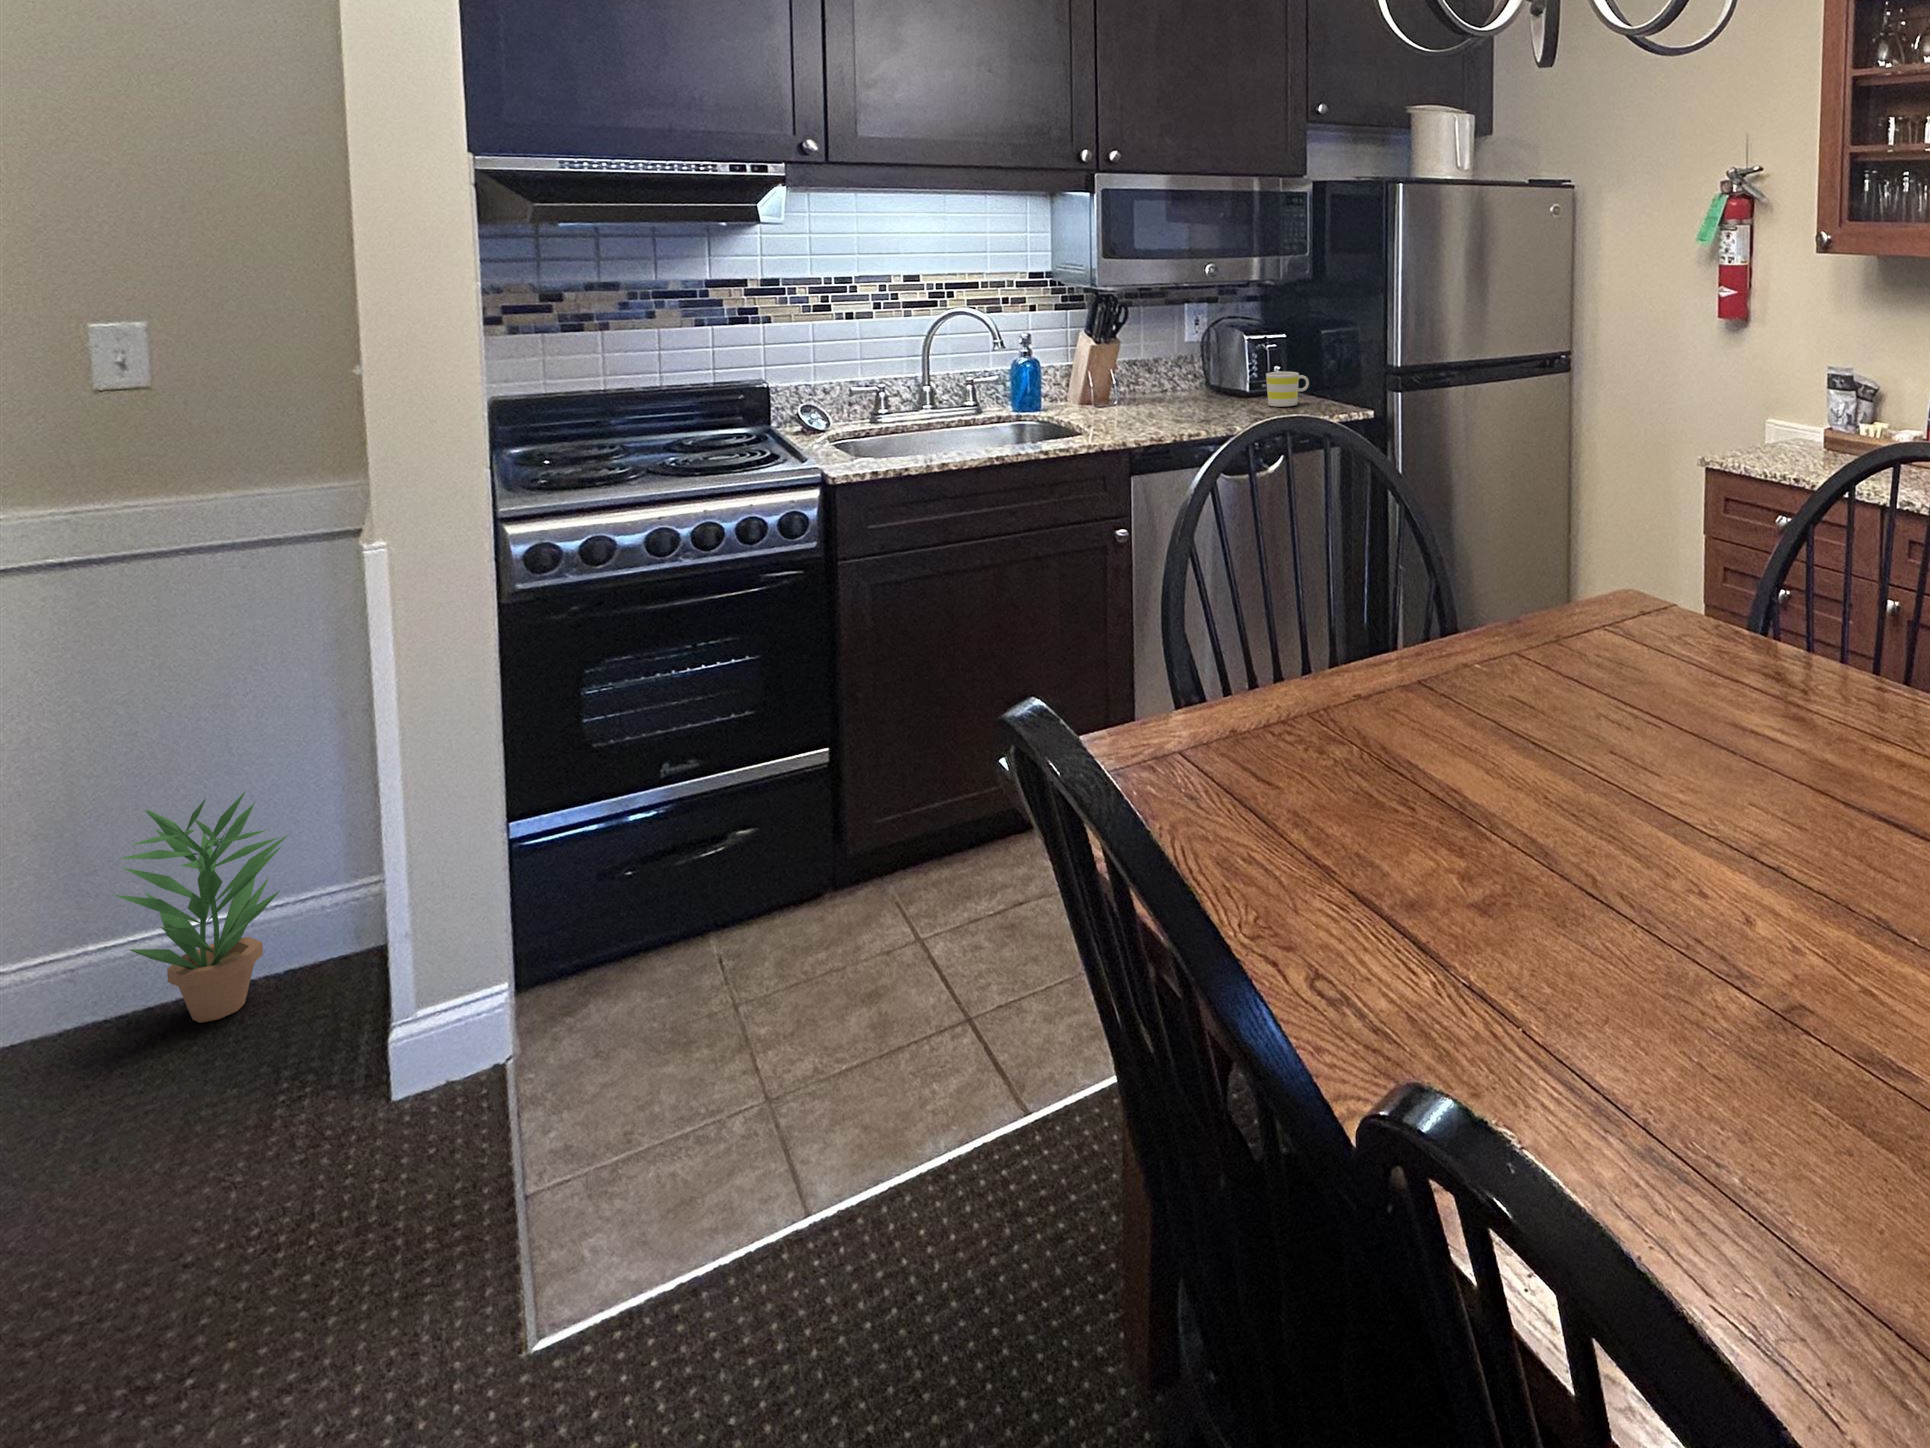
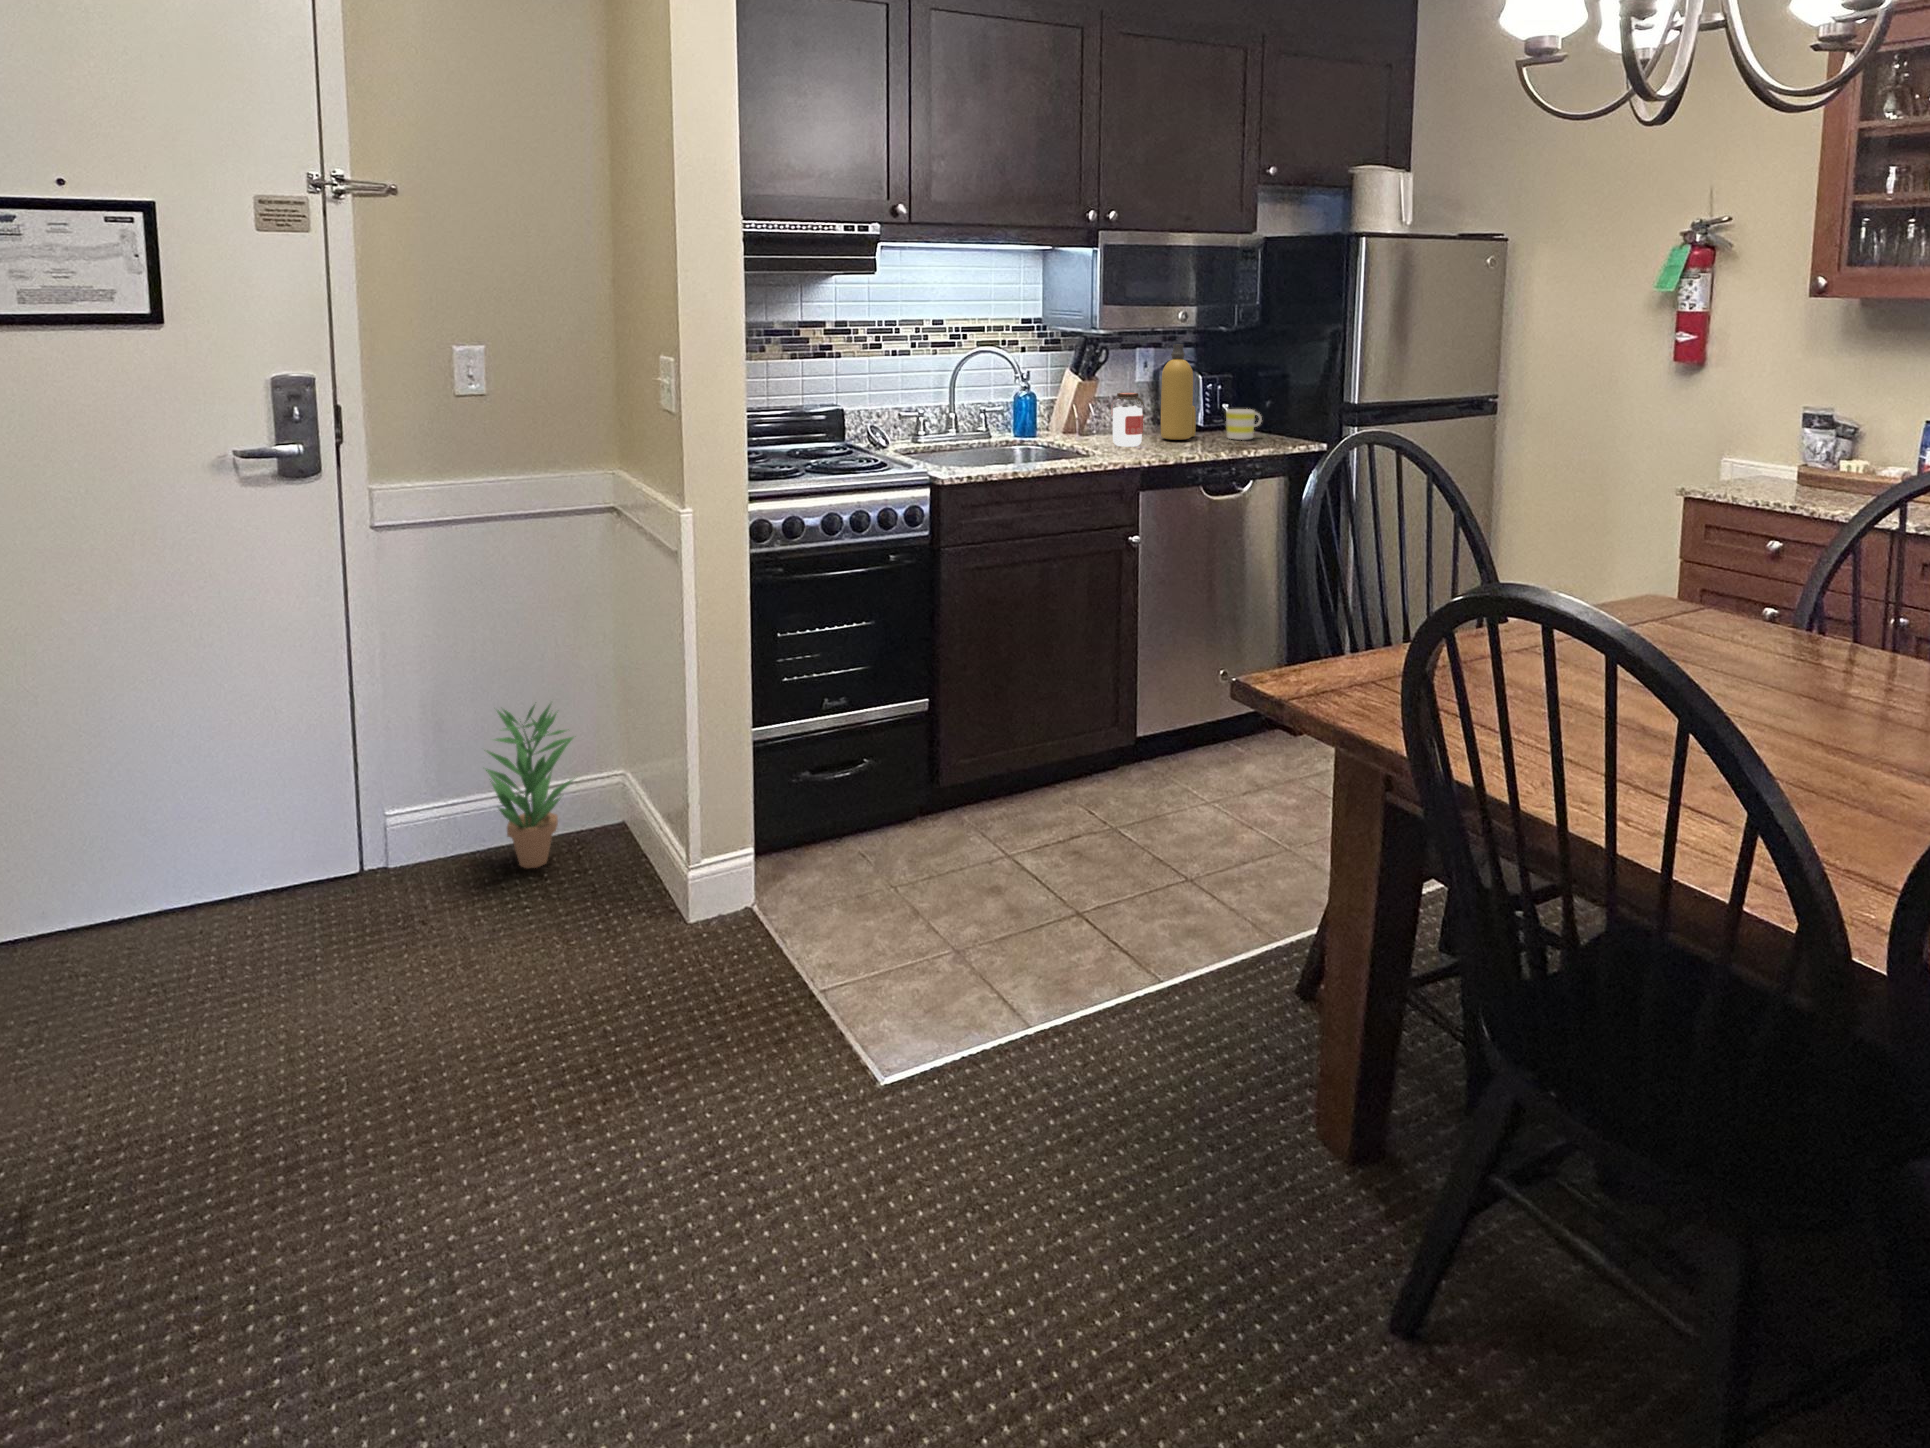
bottle: none [1186,302,1232,409] -> present [1161,344,1196,440]
jar: none [1112,359,1152,422] -> present [1111,393,1144,447]

